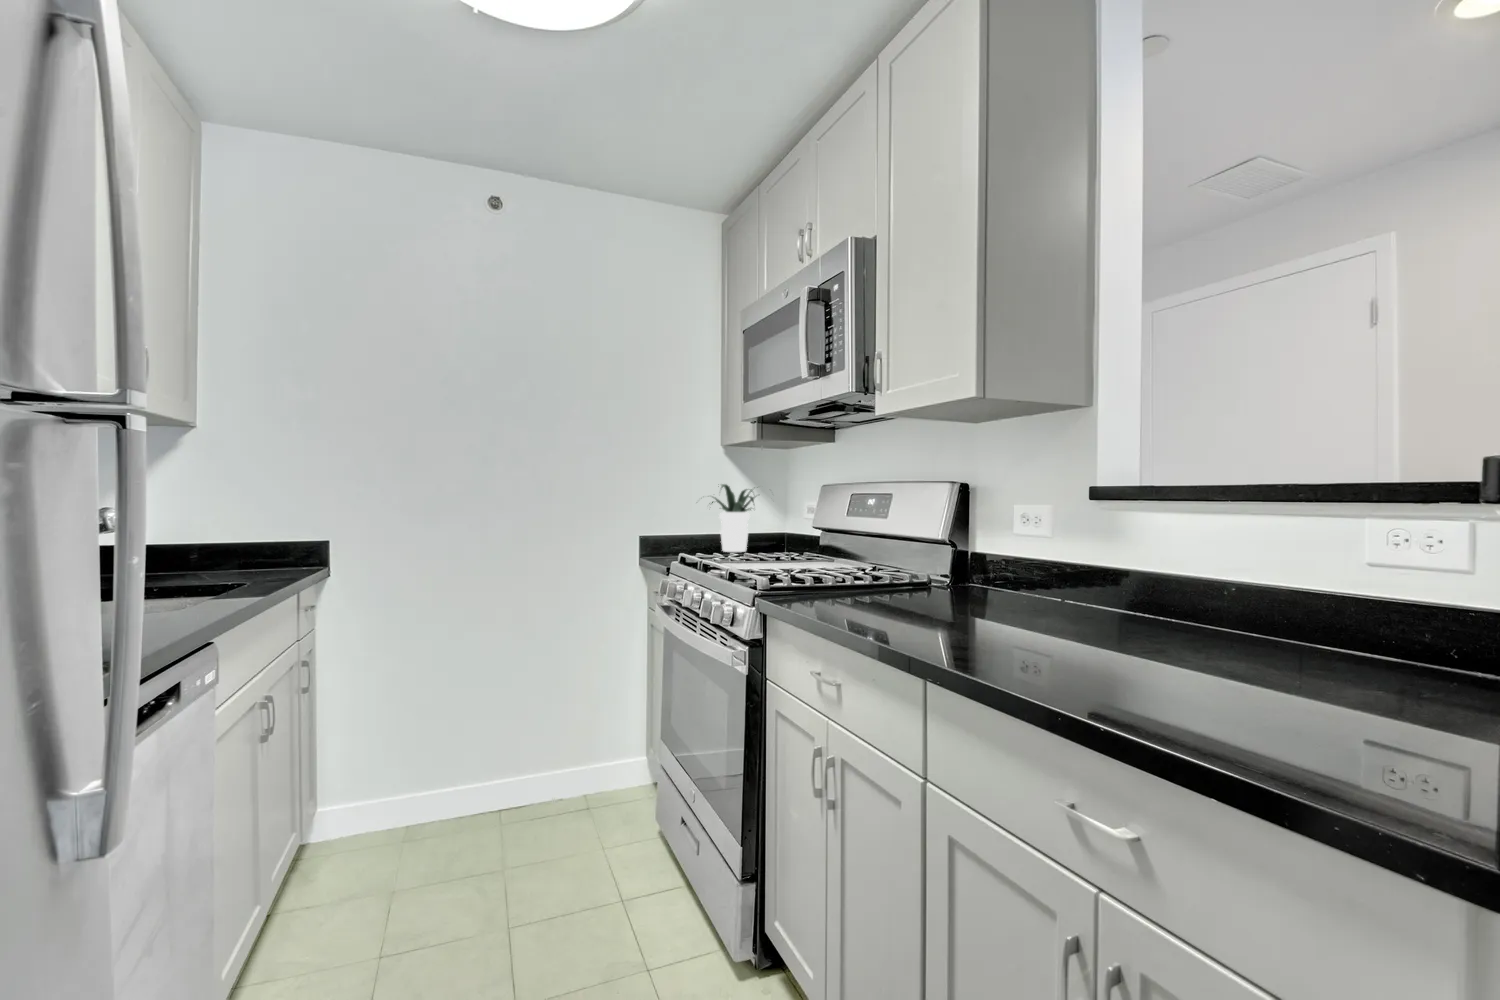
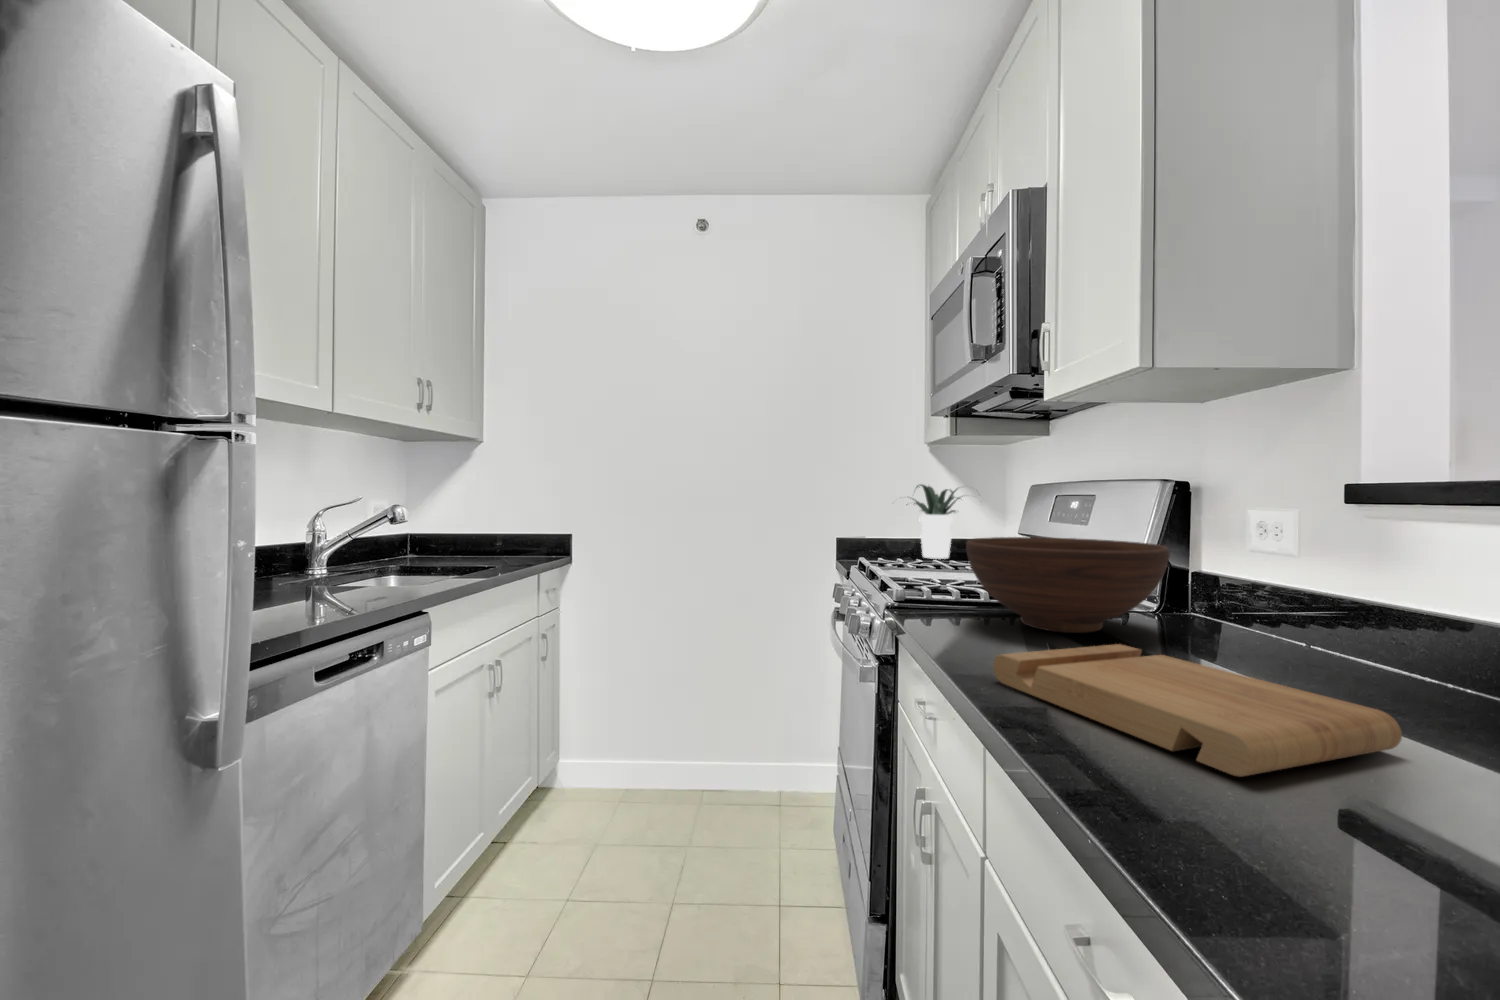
fruit bowl: none [834,529,987,604] -> present [966,537,1170,633]
cutting board: none [918,609,1189,686] -> present [993,644,1402,777]

